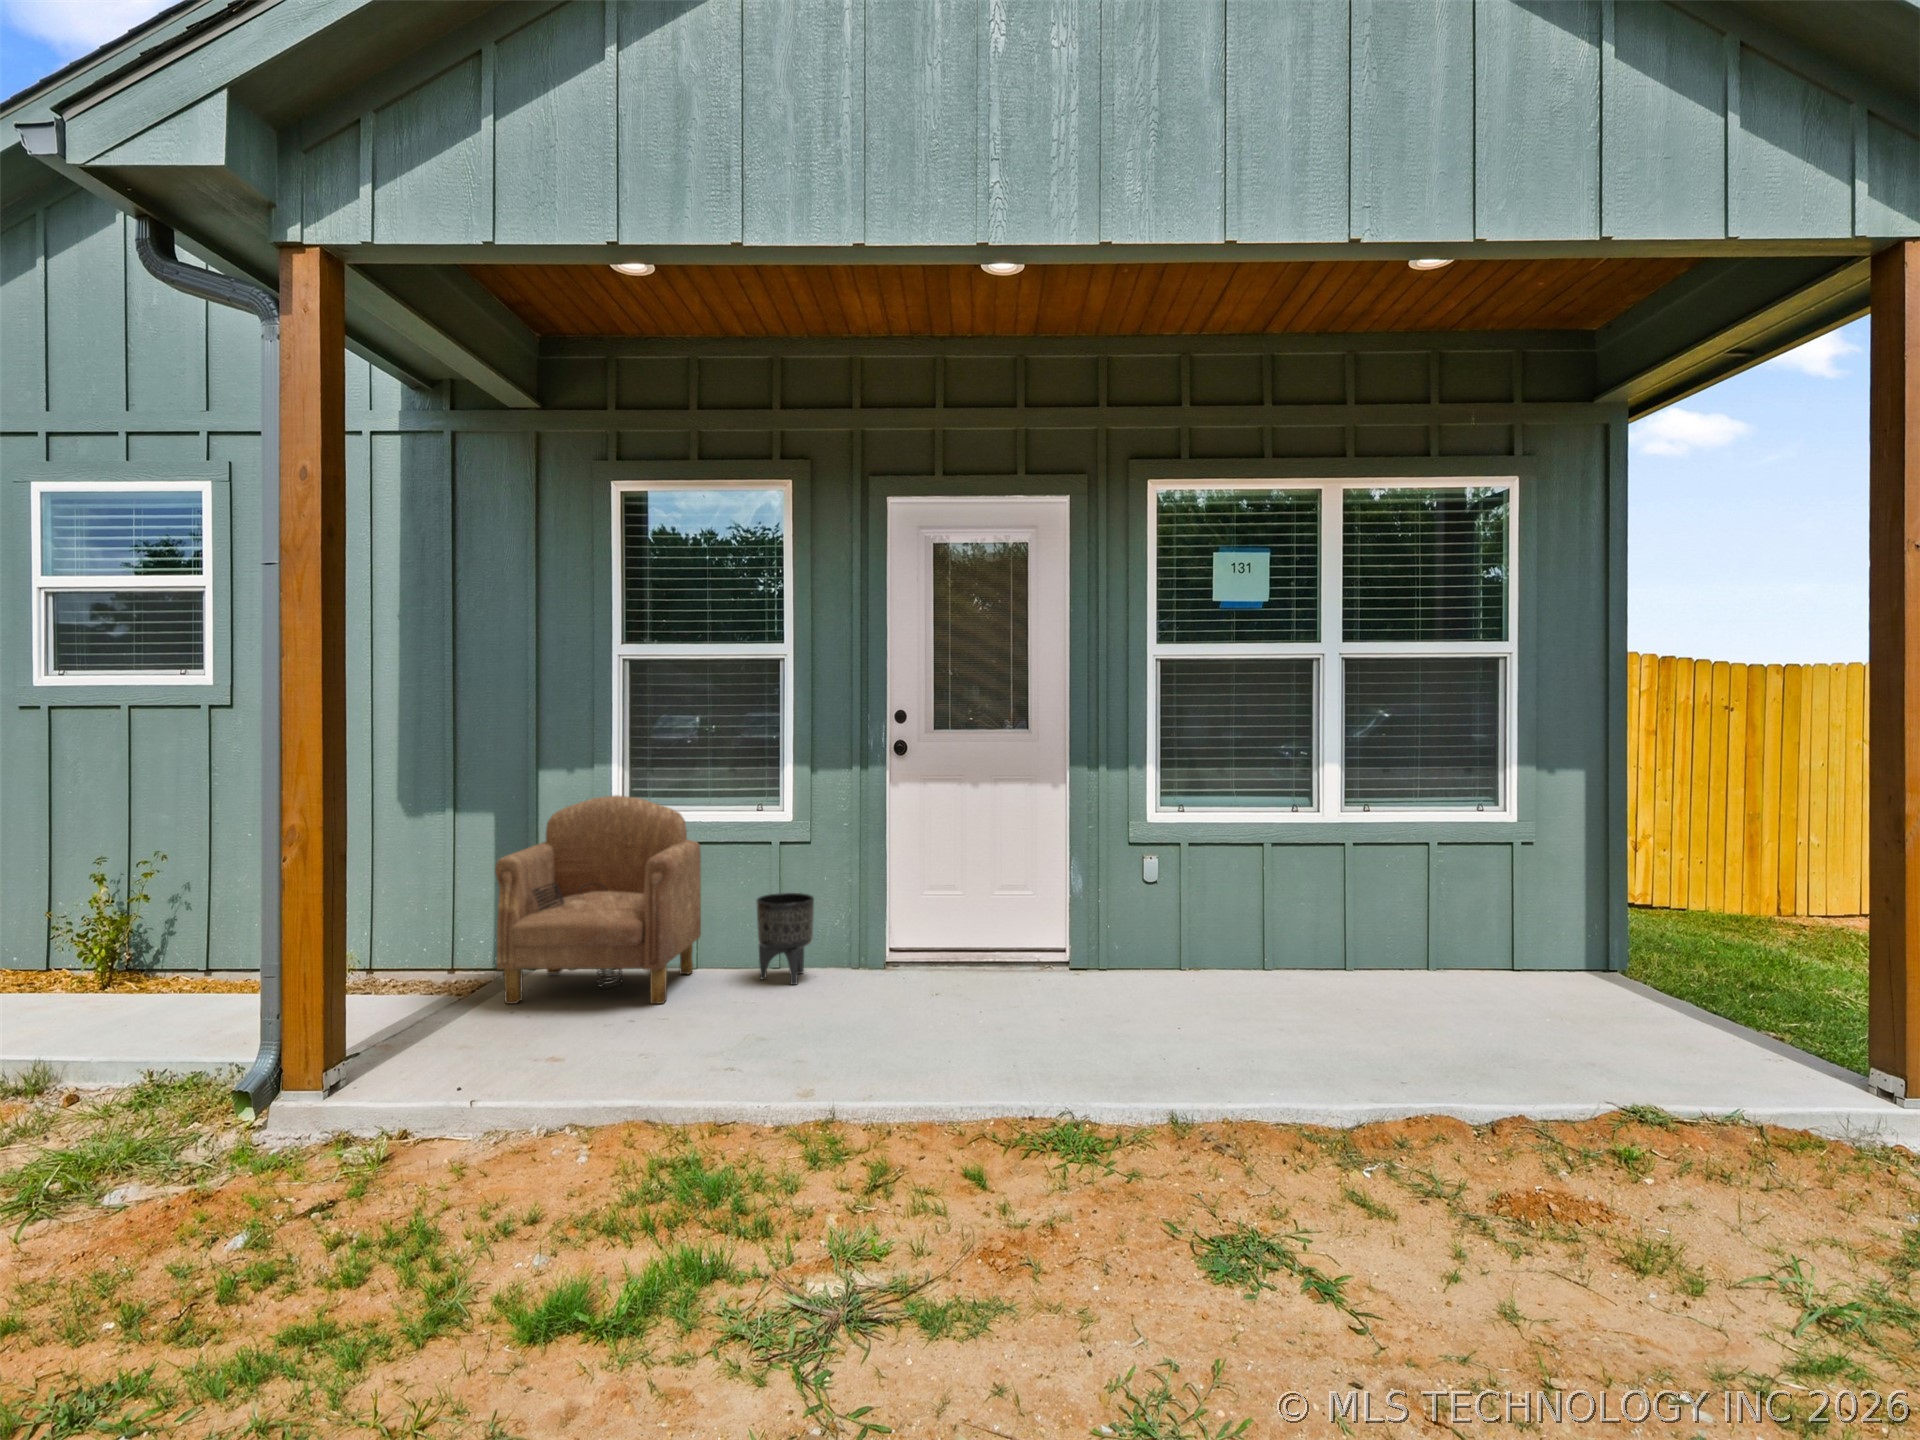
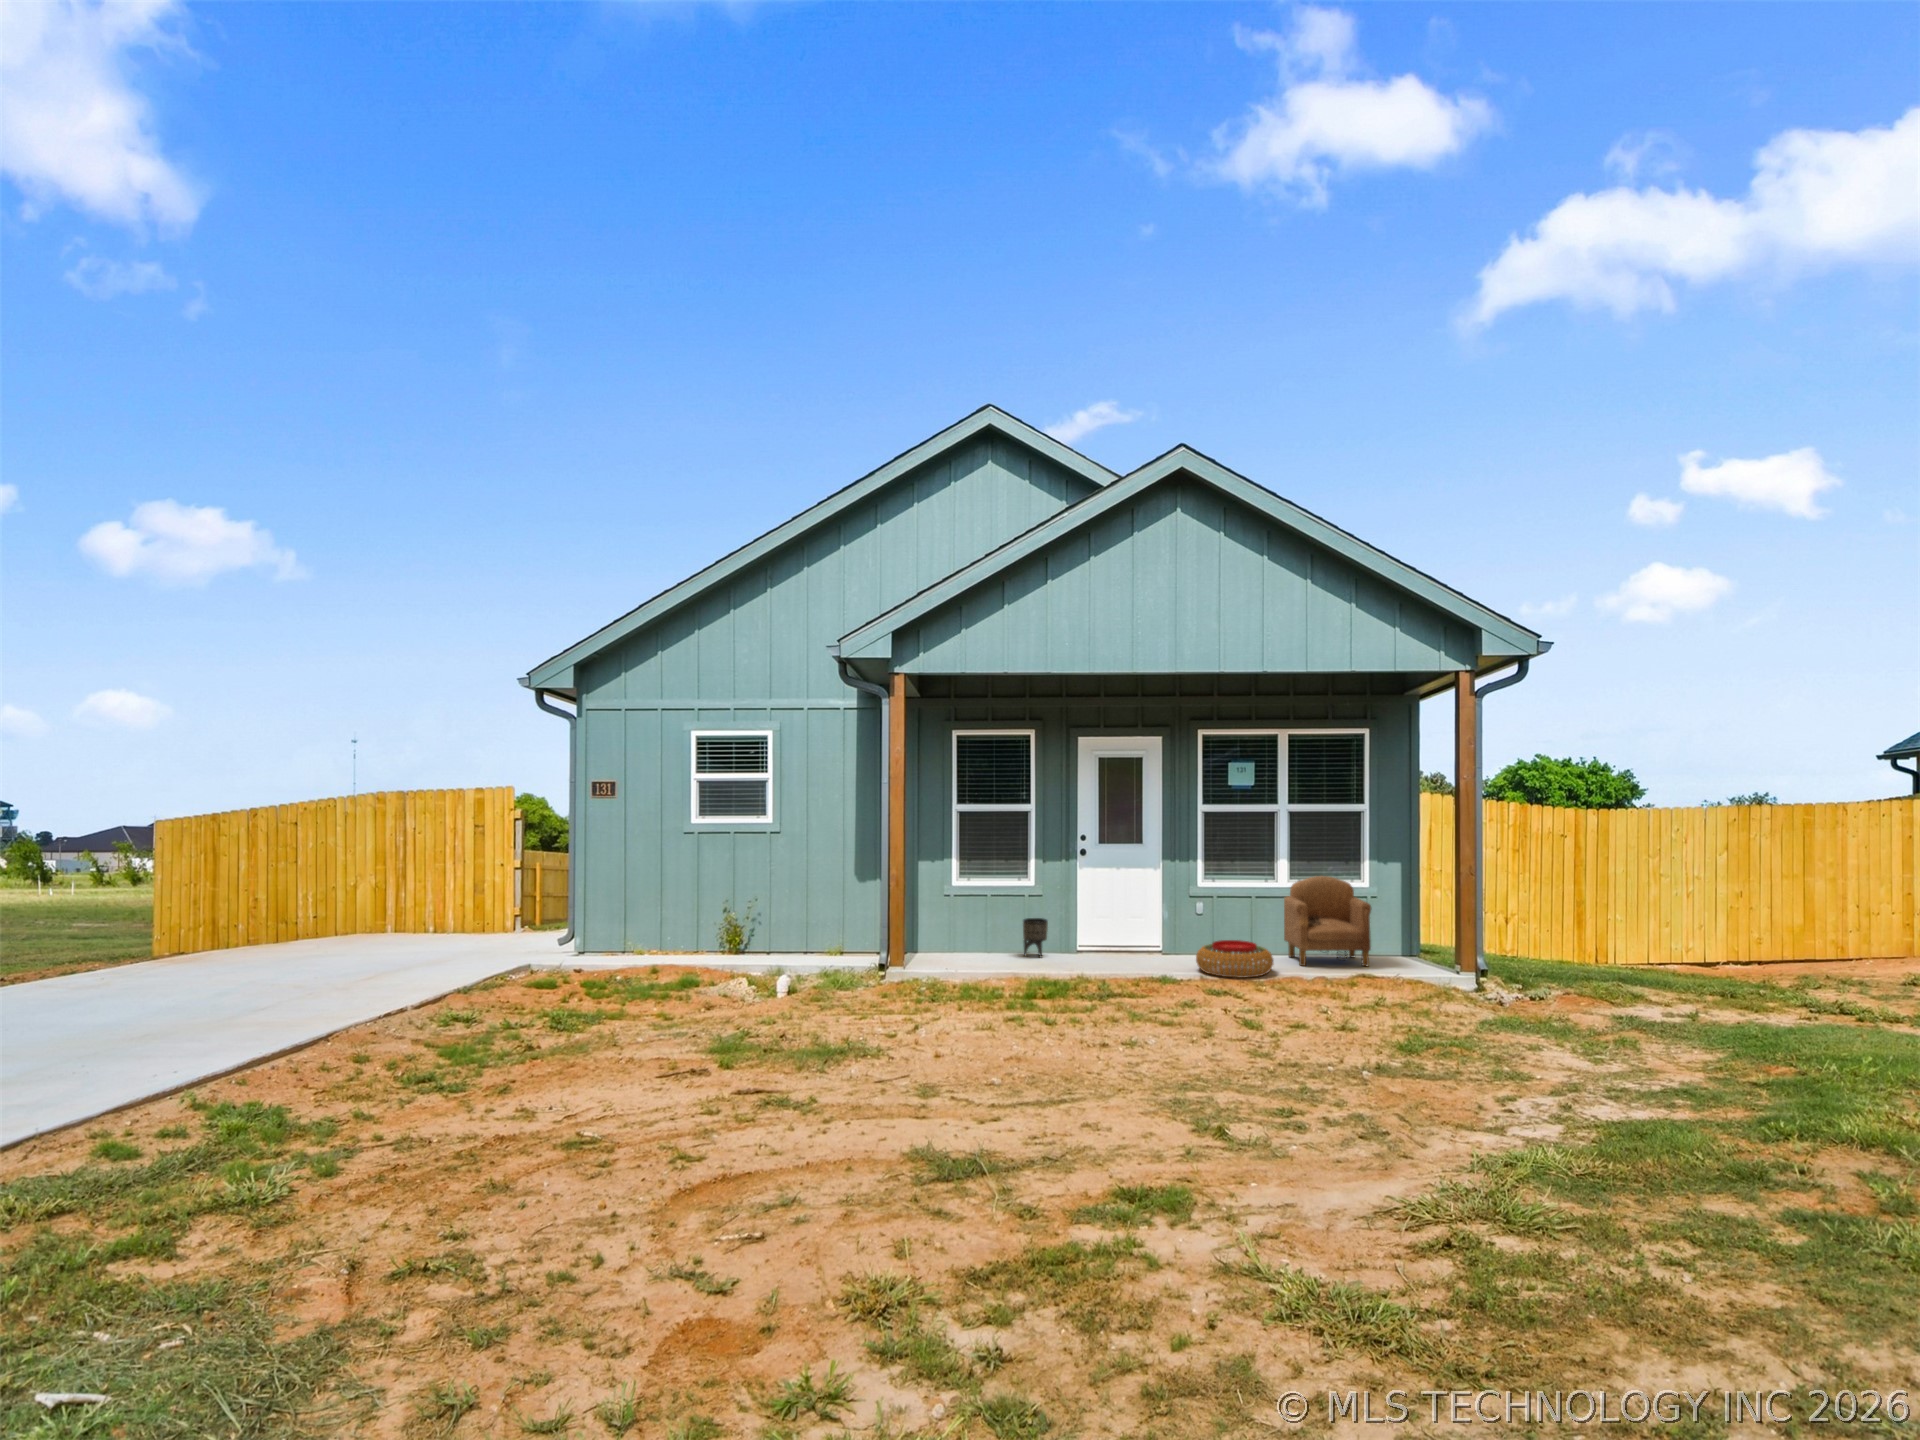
armchair: present [495,795,701,1004] -> present [1284,876,1371,966]
pouf: none [1151,949,1347,1057] -> present [1196,940,1273,978]

